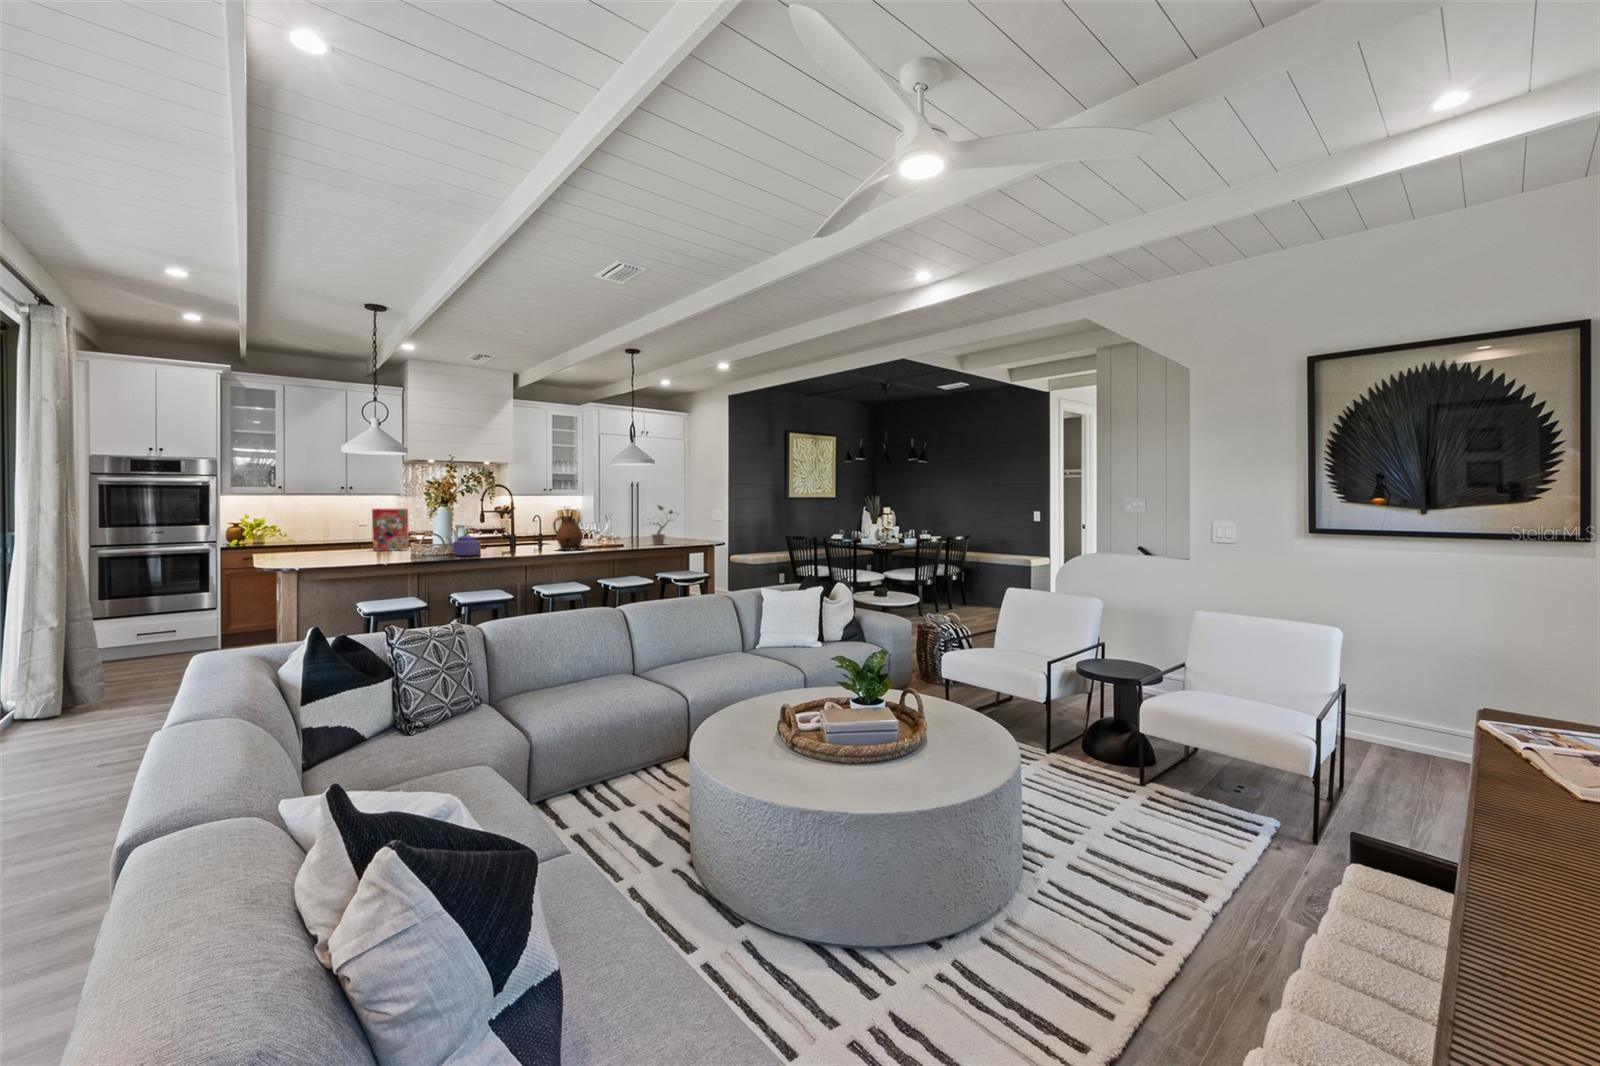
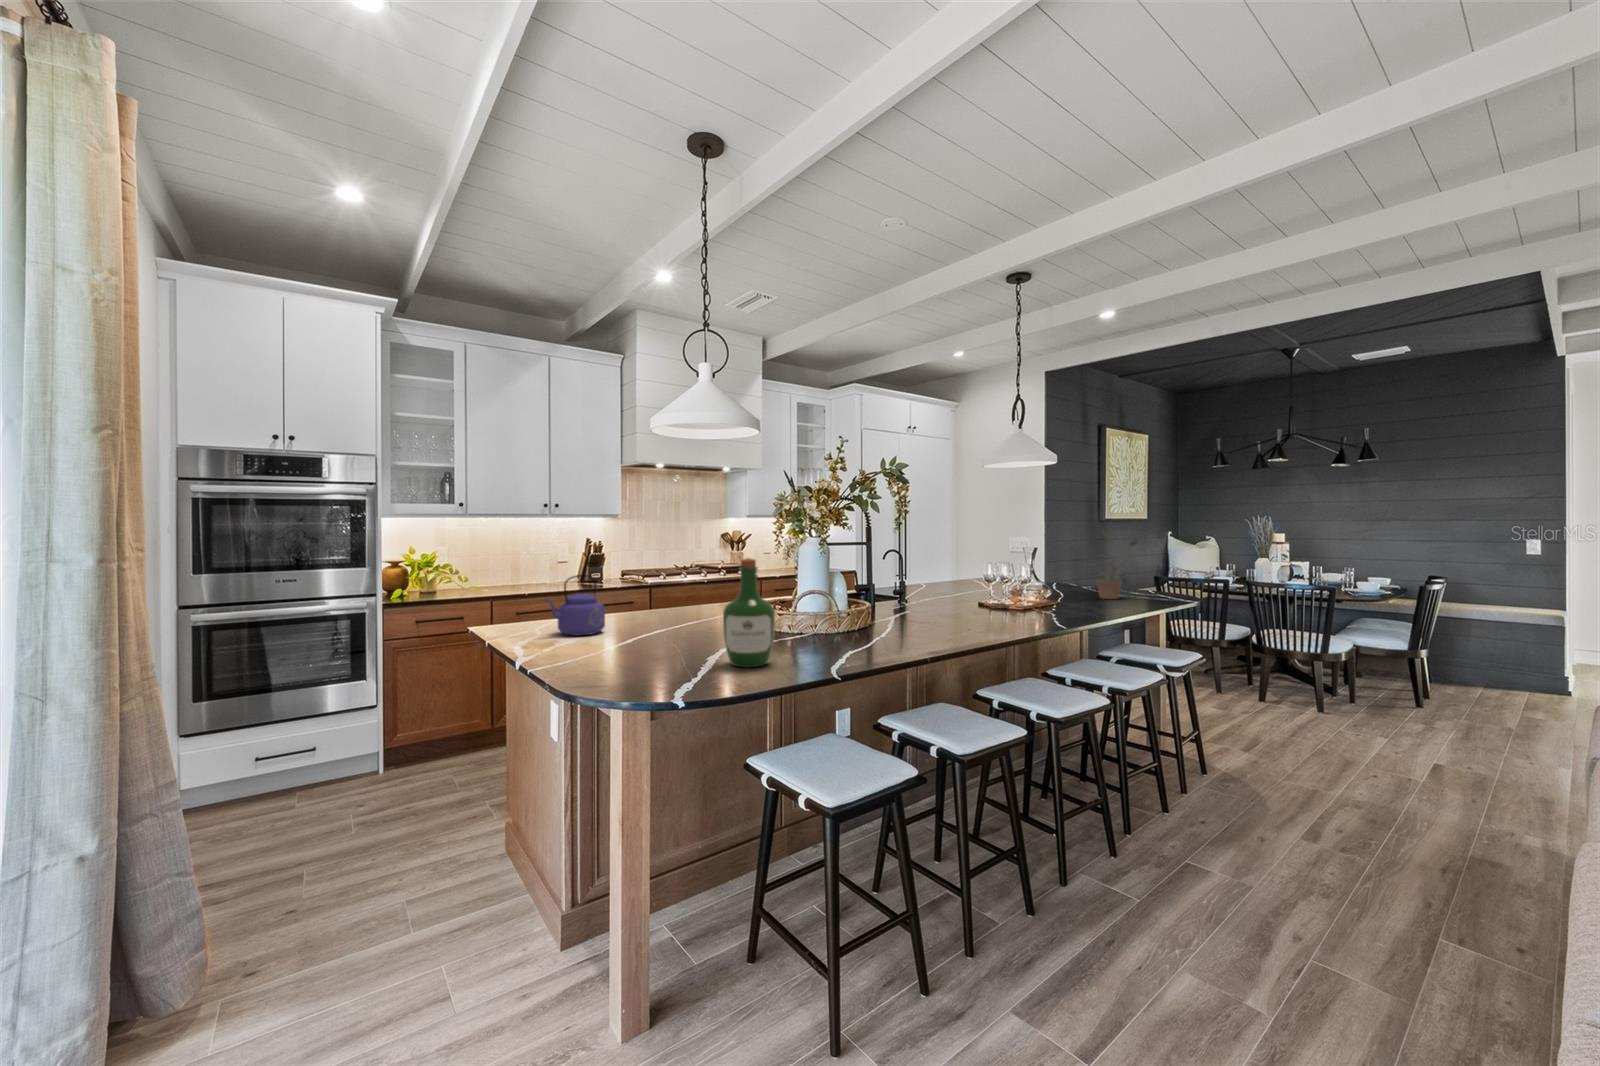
cereal box: present [372,509,409,551] -> none [673,539,731,617]
wine bottle: none [342,514,370,562] -> present [723,558,775,667]
ceramic pitcher: present [553,514,583,550] -> none [996,548,1062,619]
kettle: present [449,526,479,556] -> present [546,575,605,636]

